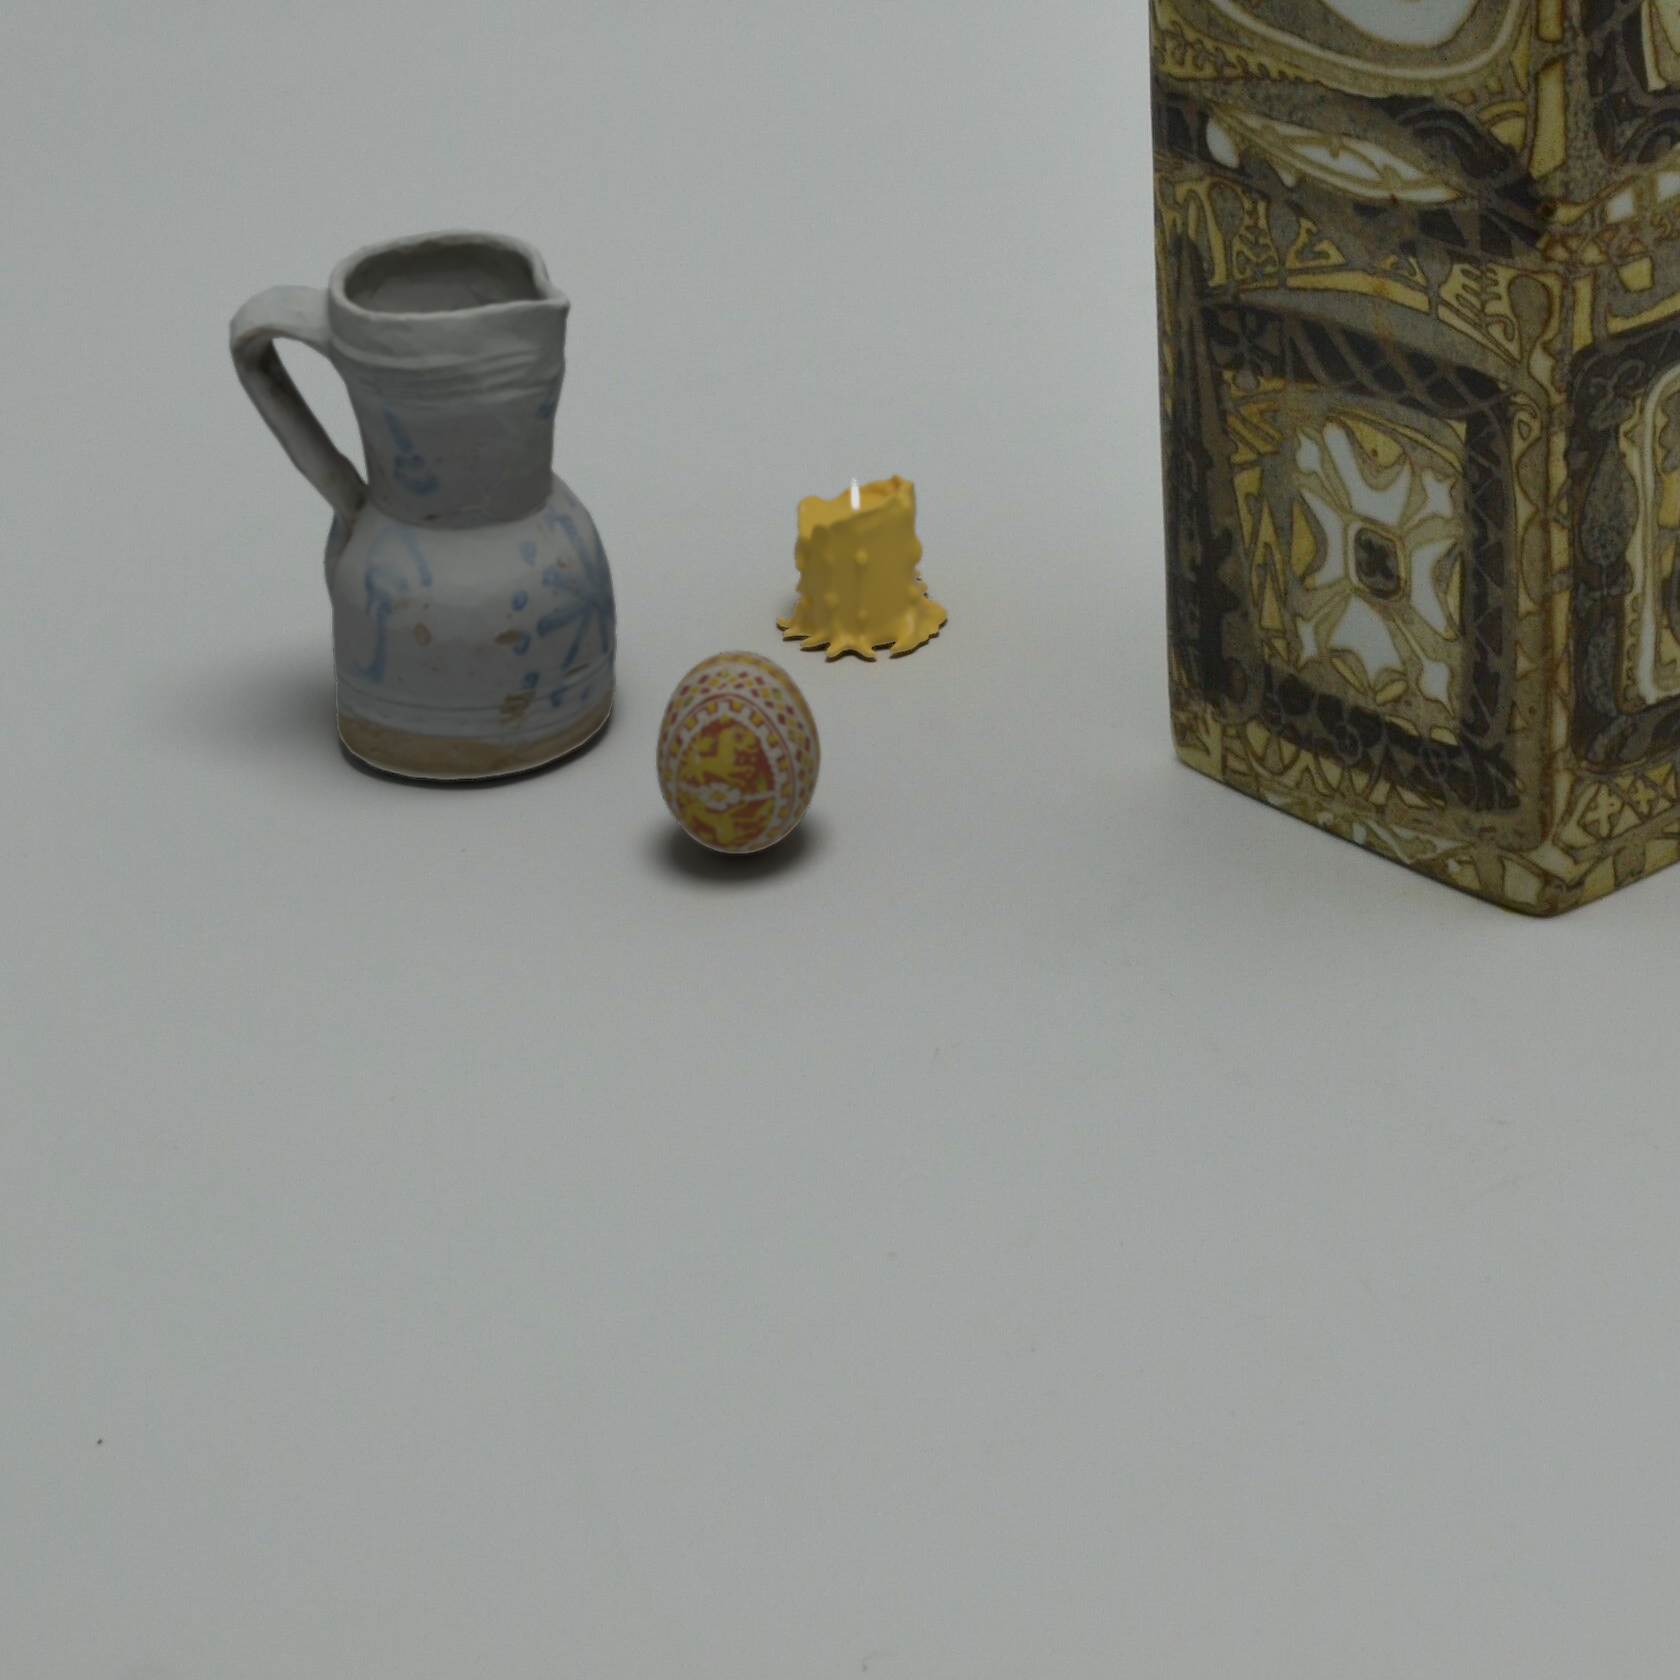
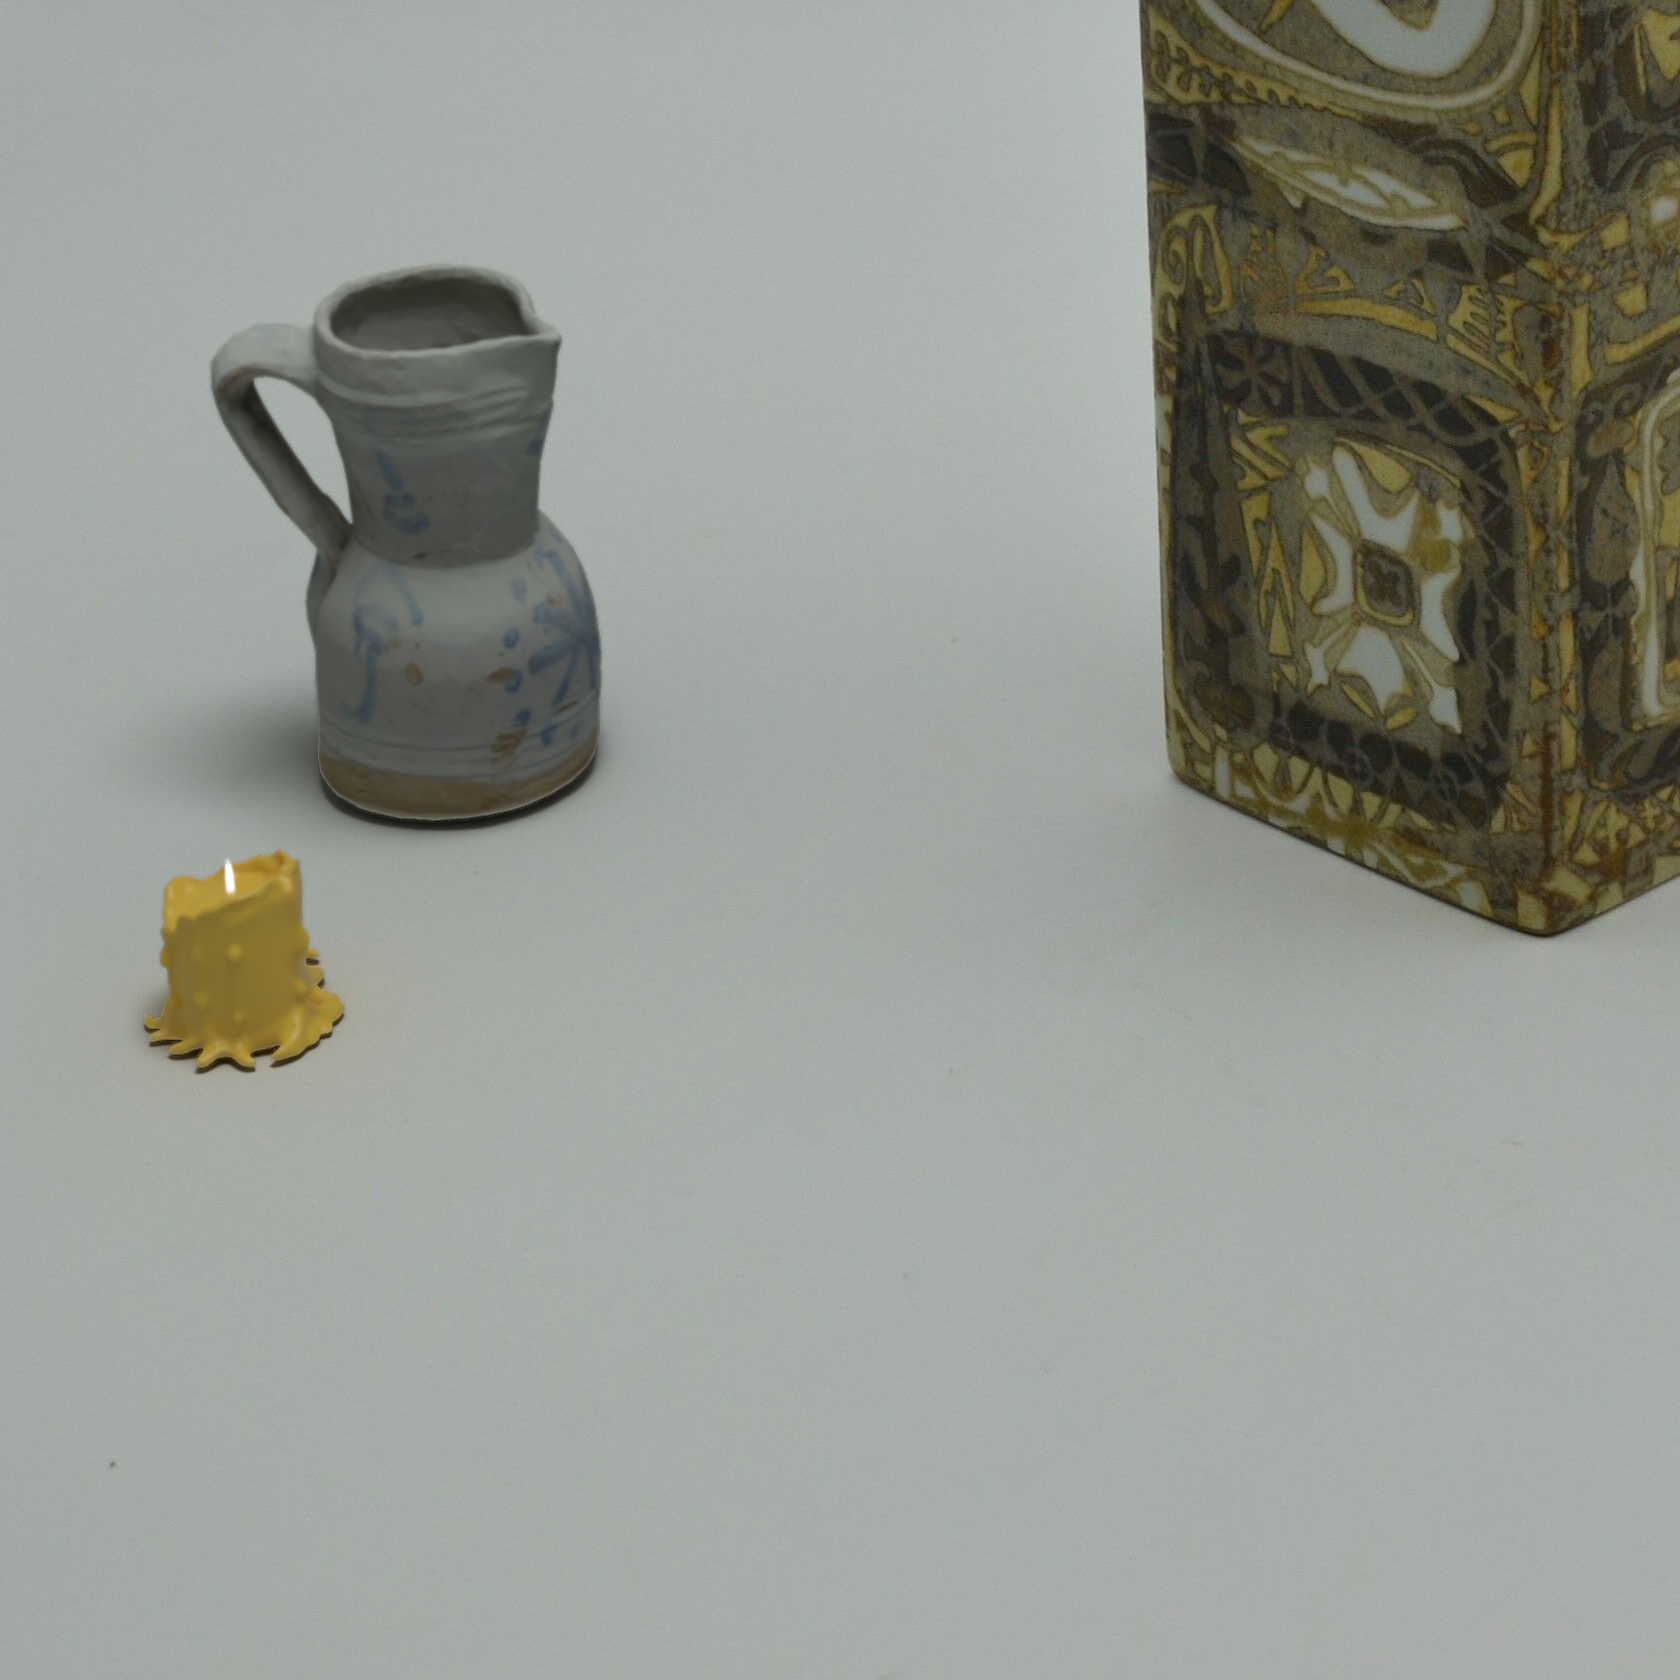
candle: present [777,475,947,658] -> present [144,849,344,1068]
decorative egg: present [656,650,821,854] -> none [658,685,823,890]

